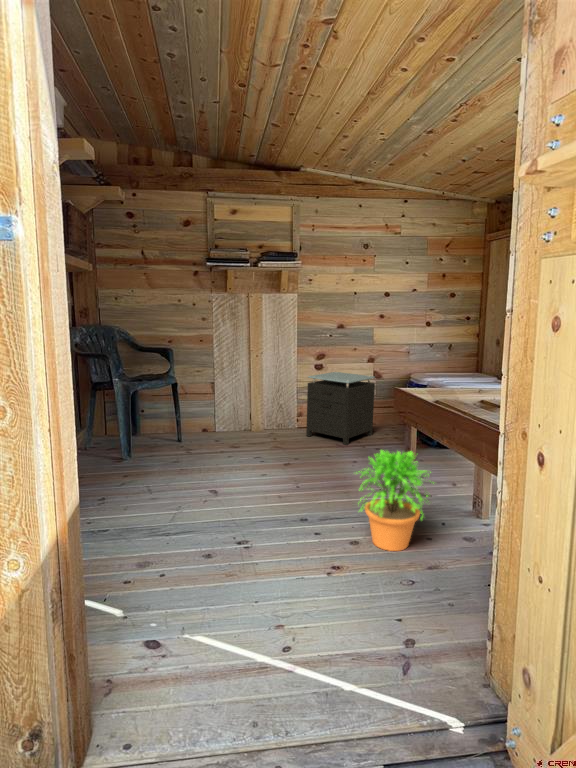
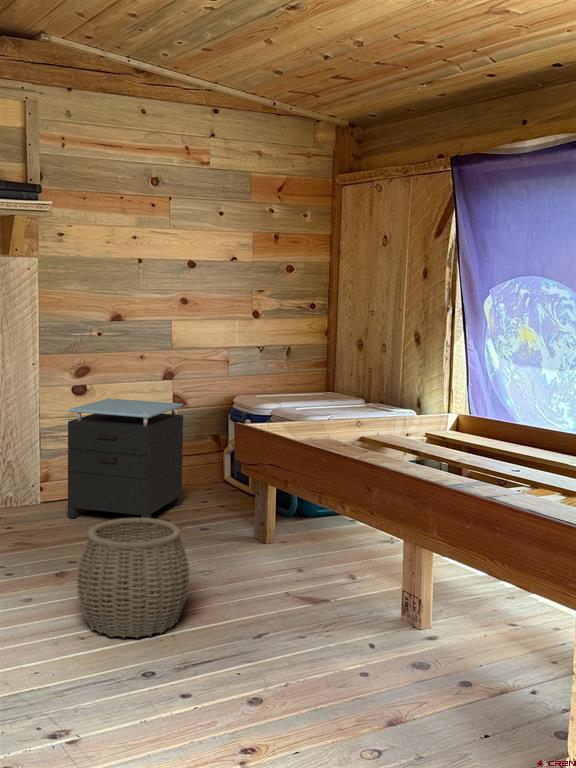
woven basket: none [280,436,343,502] -> present [76,518,190,638]
potted plant: present [360,450,433,551] -> none [244,524,388,698]

